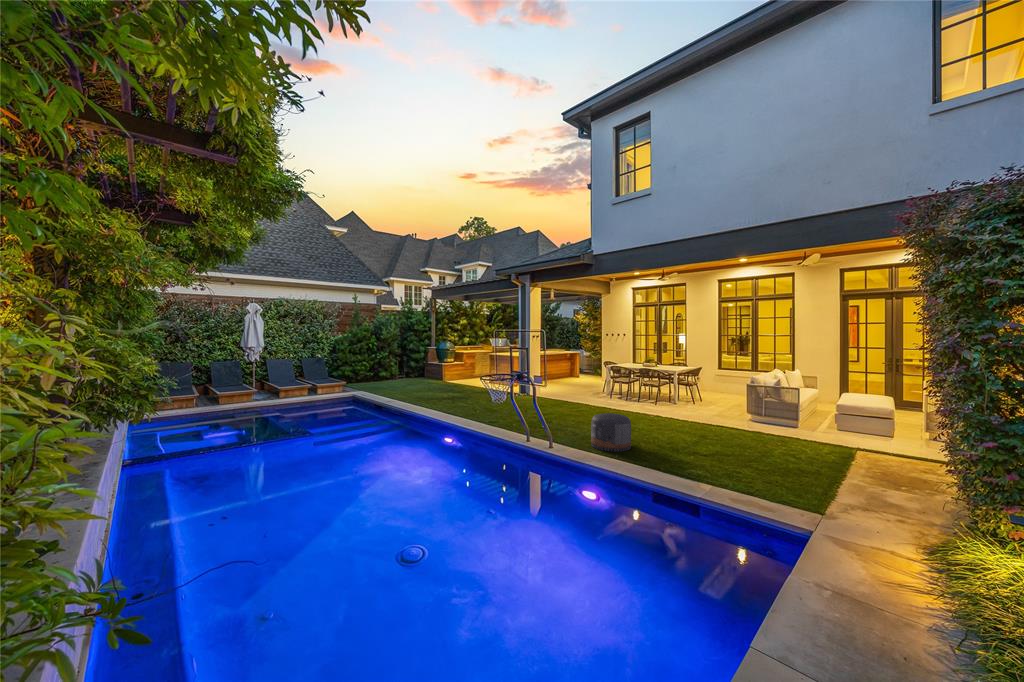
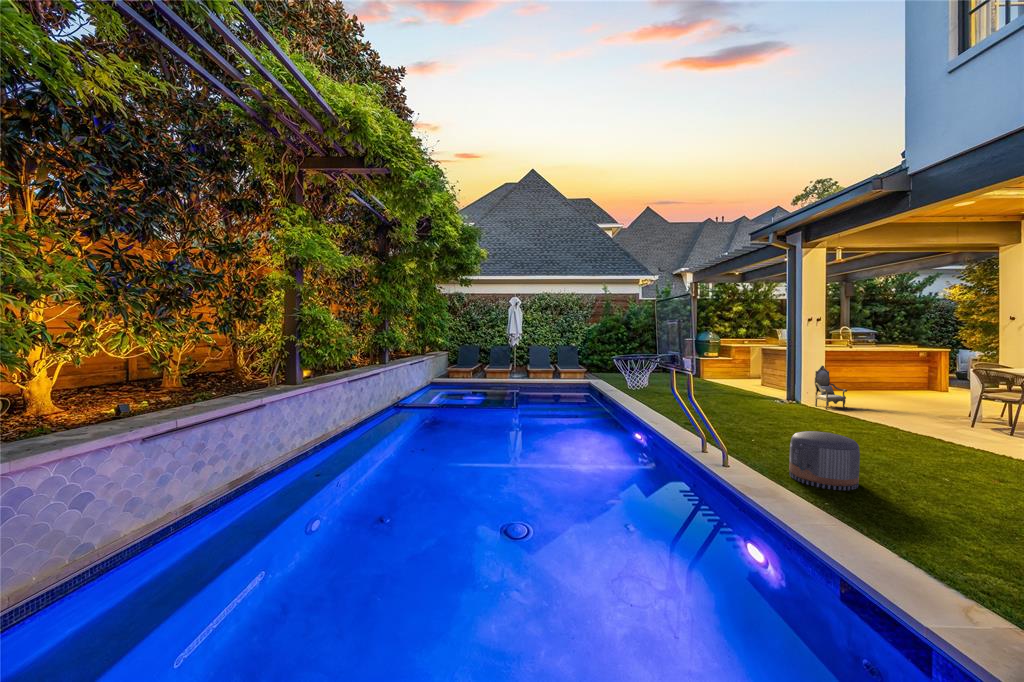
armchair: none [542,356,561,397] -> present [814,365,847,409]

